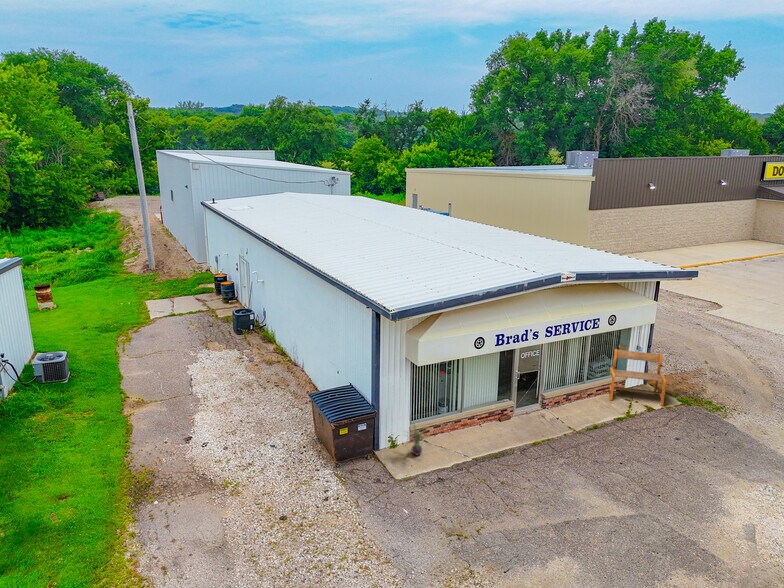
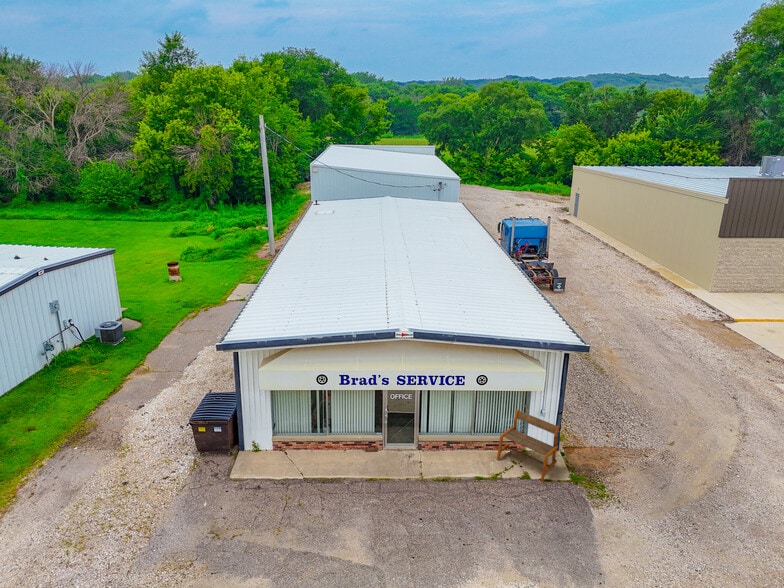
decorative plant: present [409,425,424,455] -> none [252,434,281,461]

